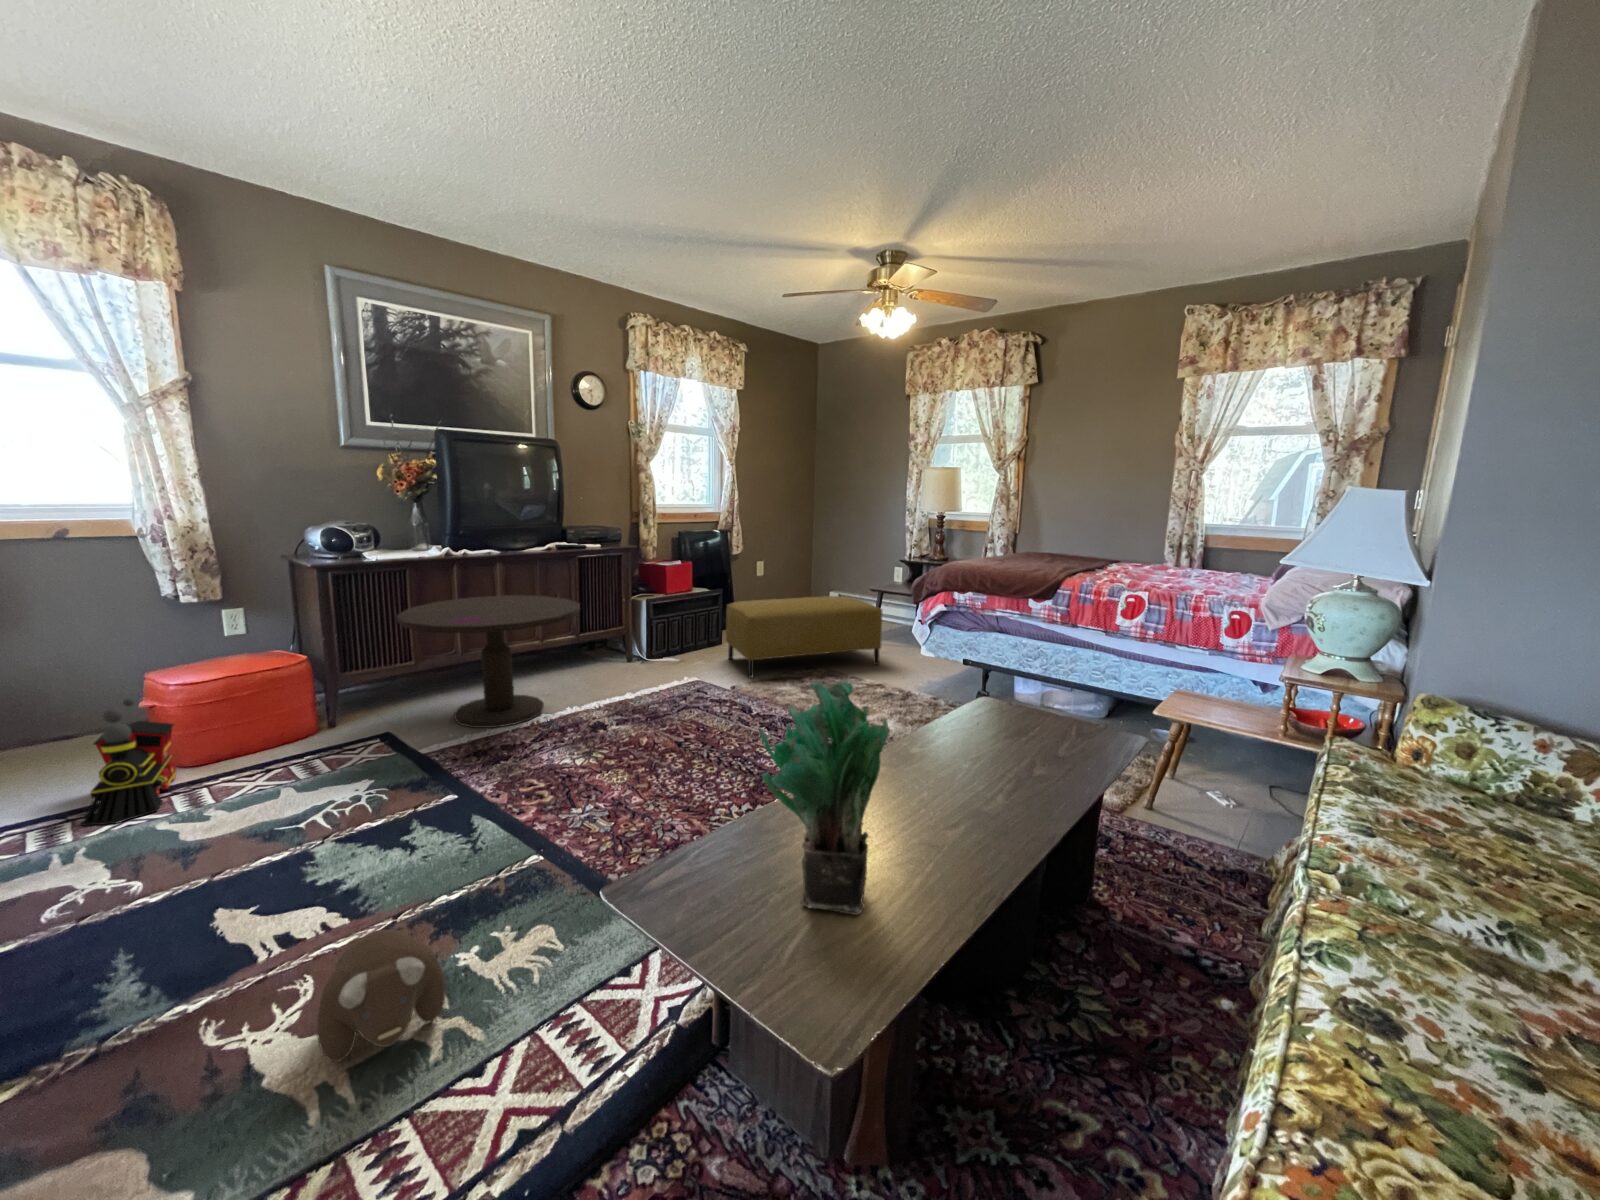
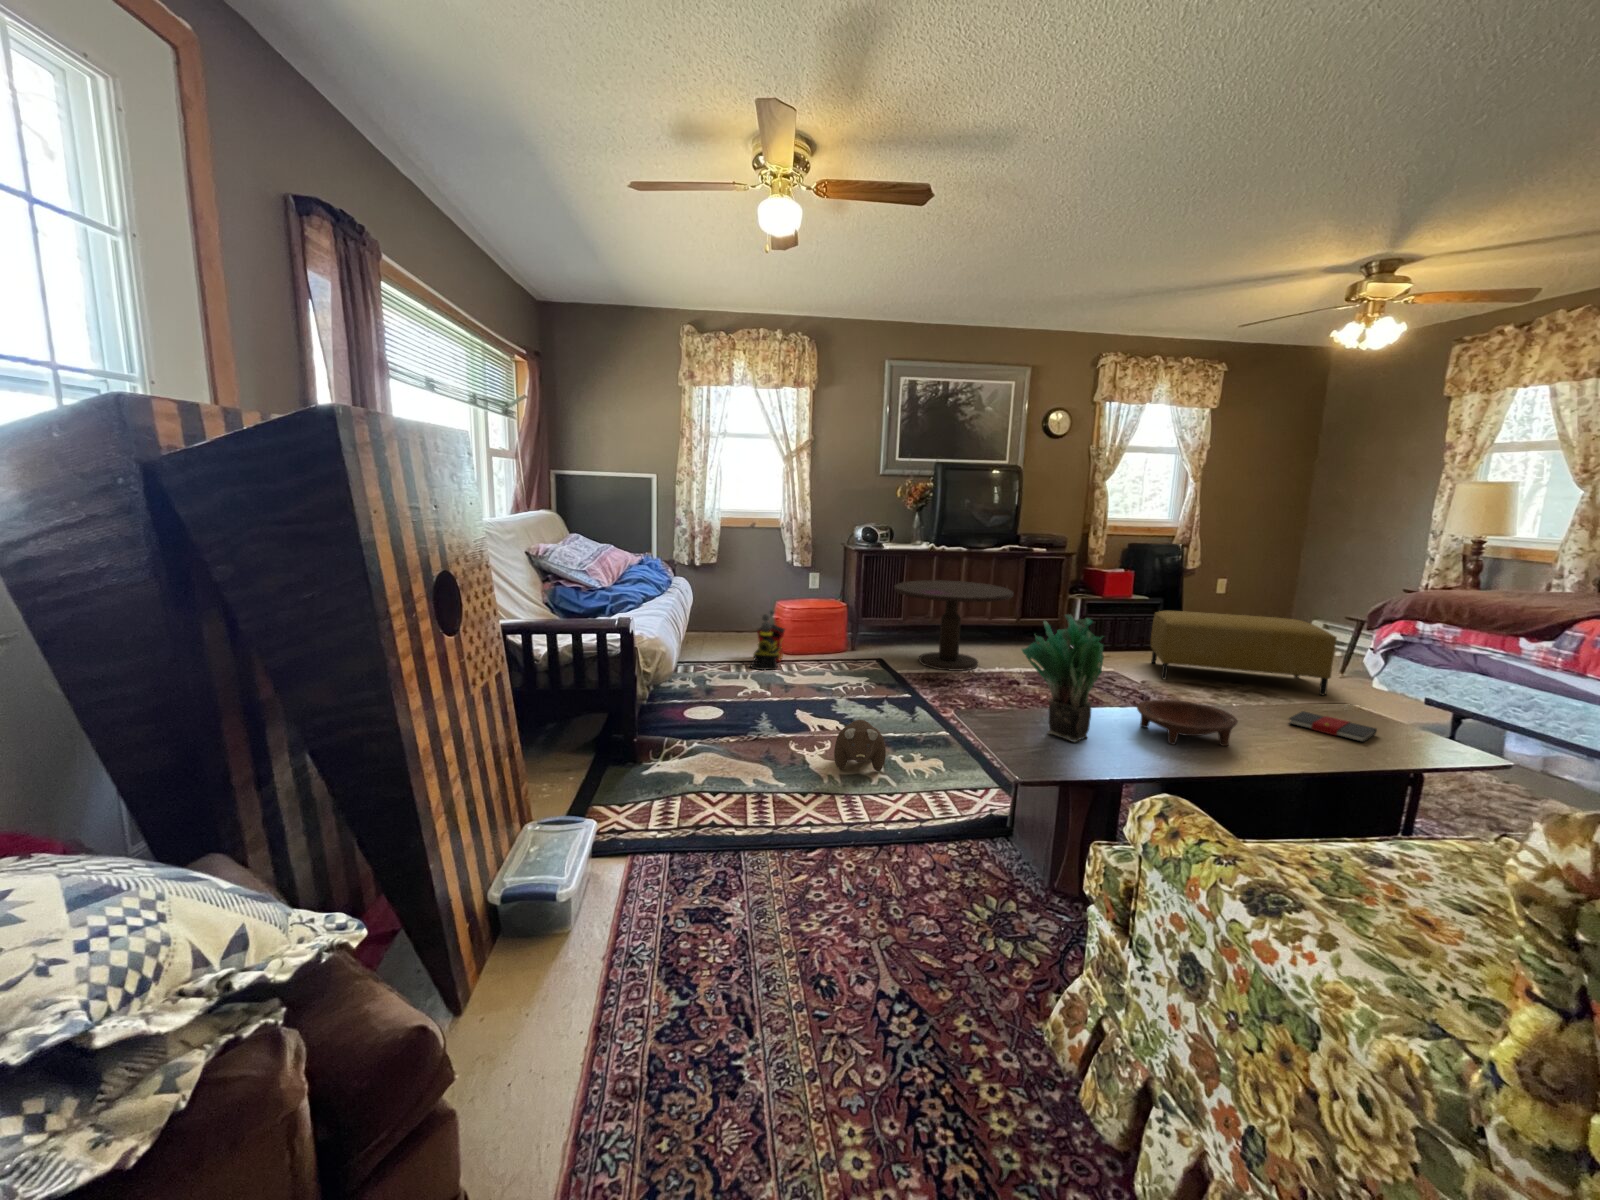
book: none [998,726,1081,756] -> present [1289,711,1377,742]
bowl: none [887,760,1019,849] -> present [1137,700,1238,746]

